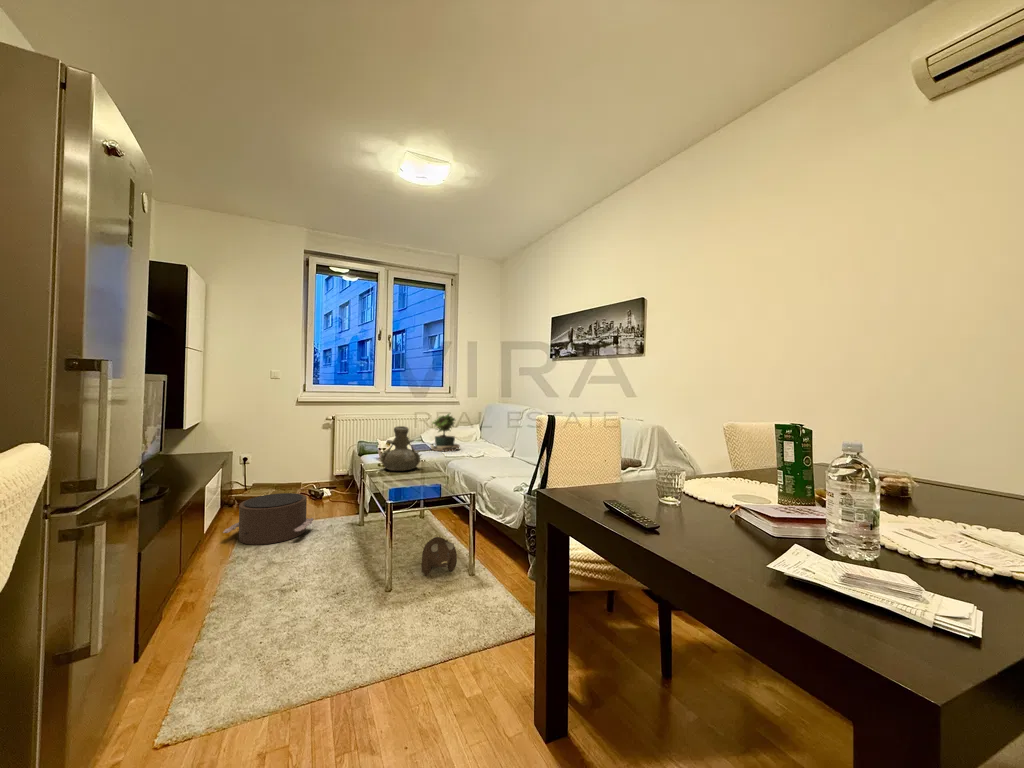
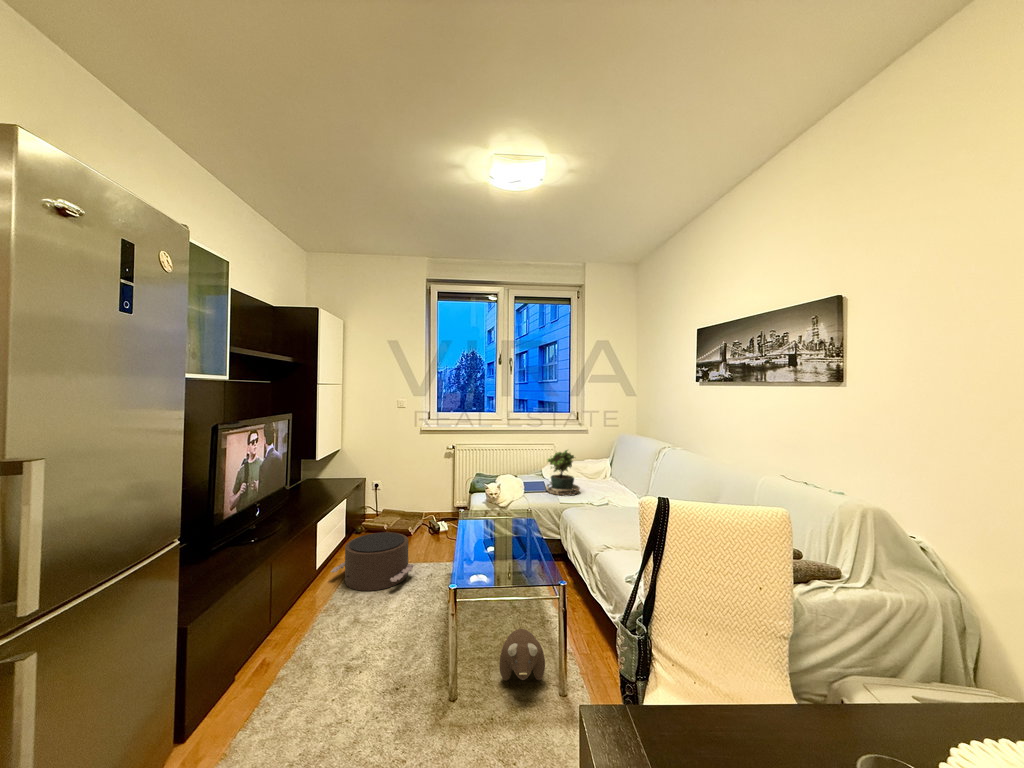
vase: present [379,426,421,471] -> none [473,473,521,527]

